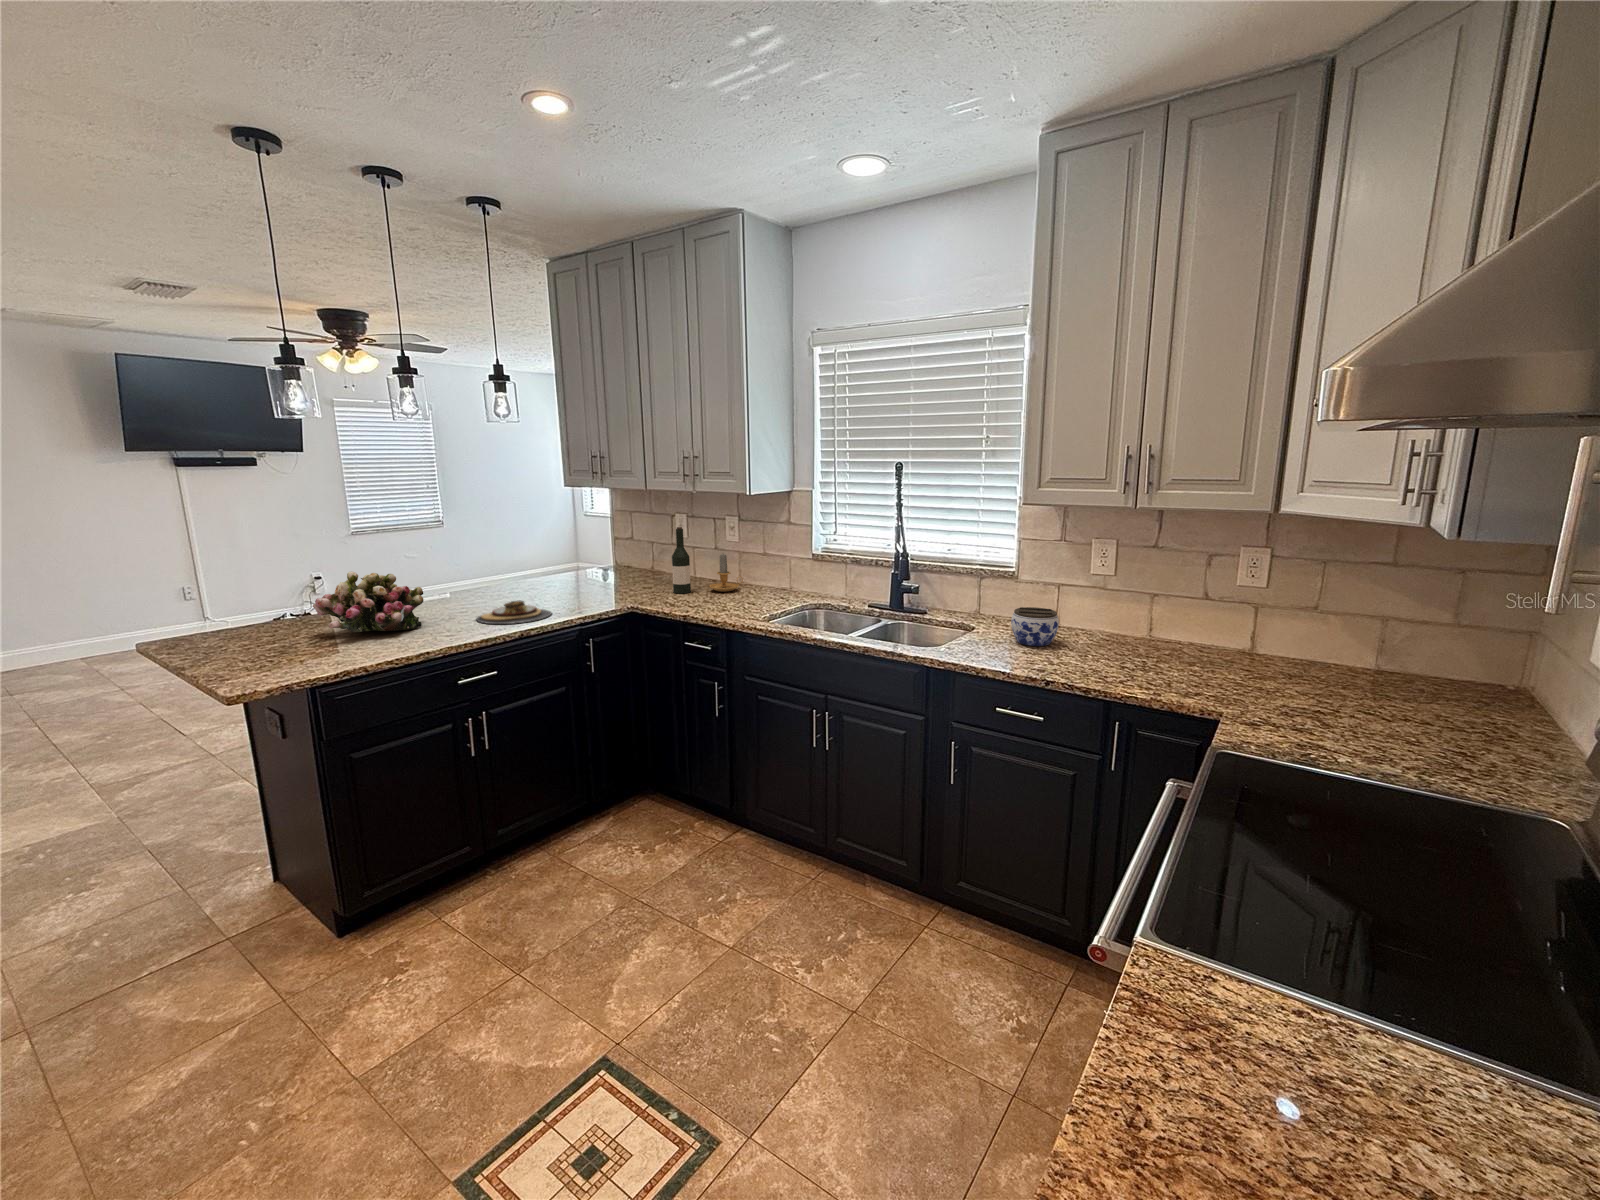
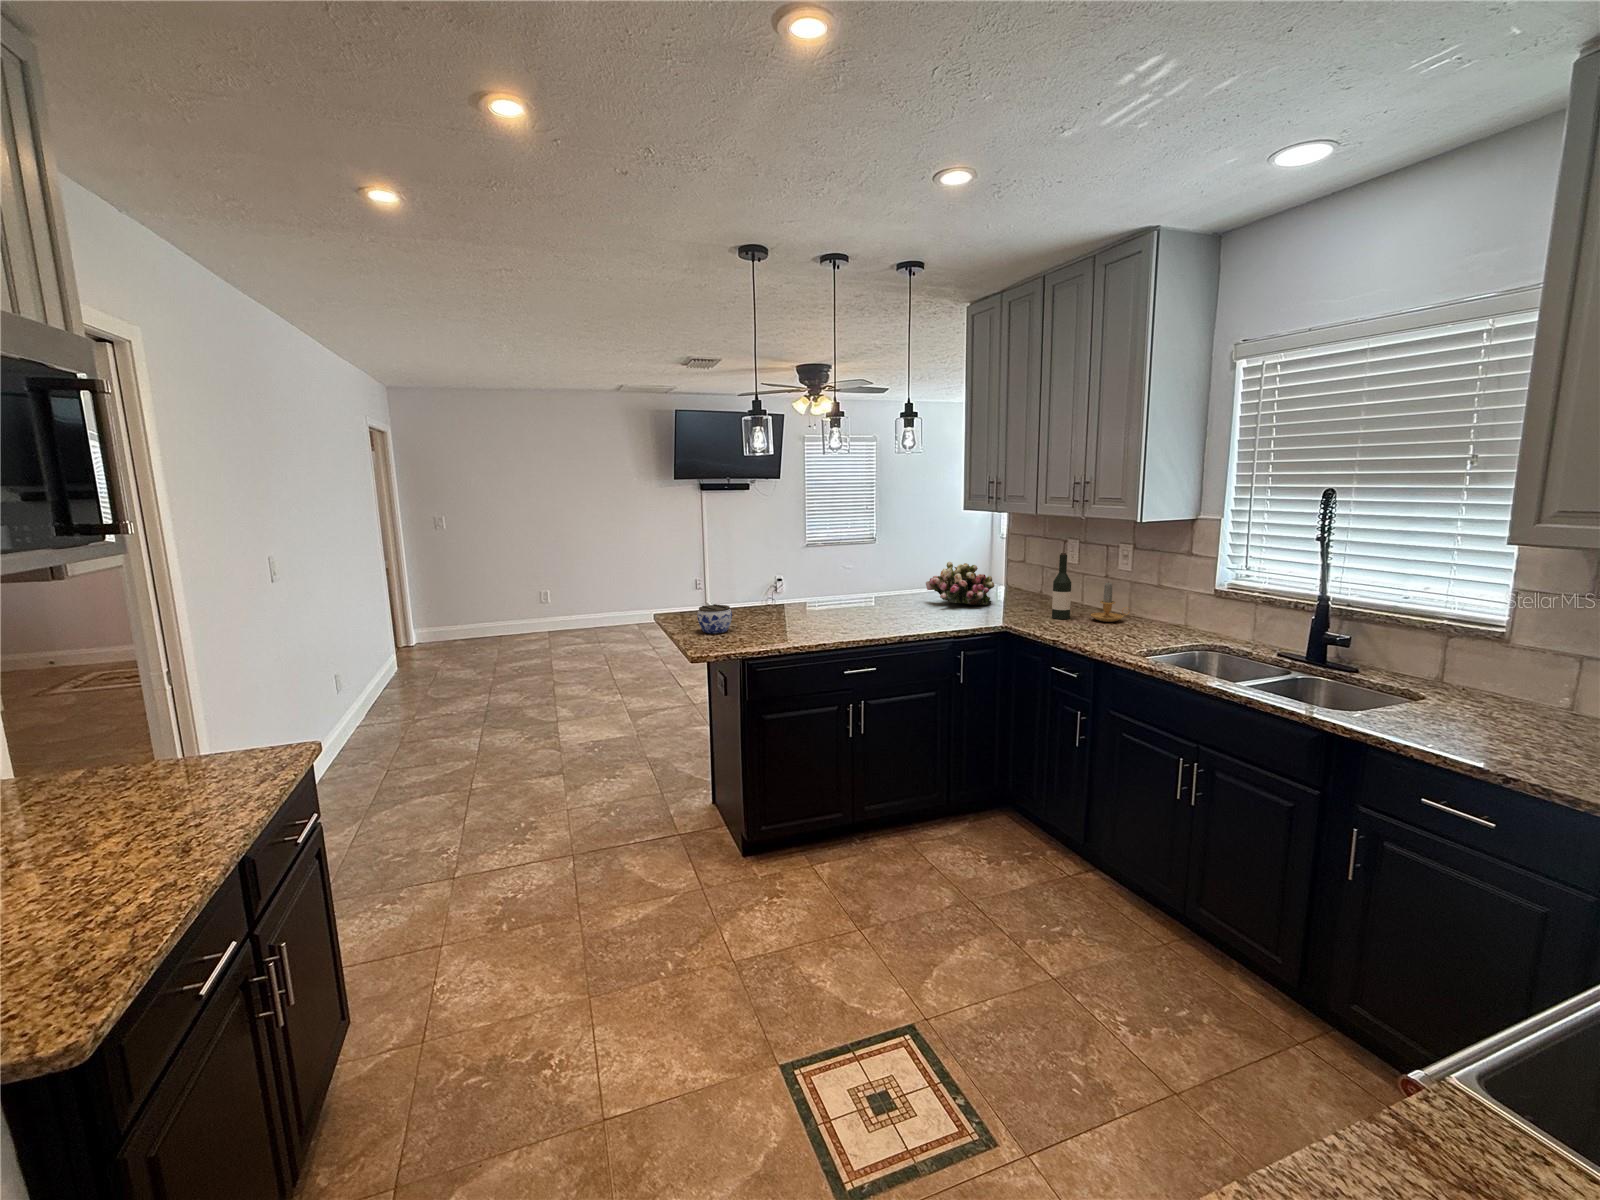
flower arrangement: present [313,571,424,632] -> present [926,562,994,605]
plate: present [476,601,552,624] -> none [868,610,931,630]
jar: present [1011,607,1059,646] -> present [697,604,732,633]

